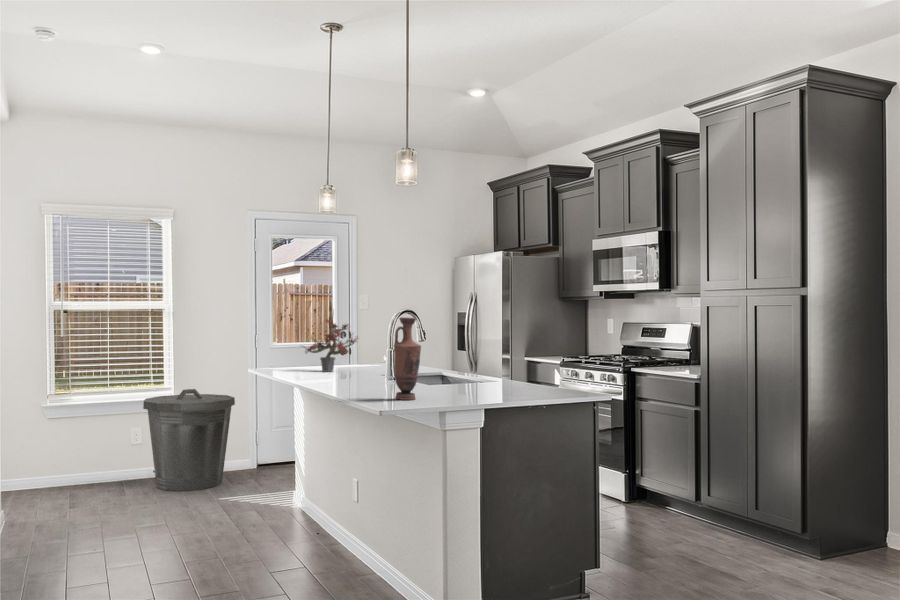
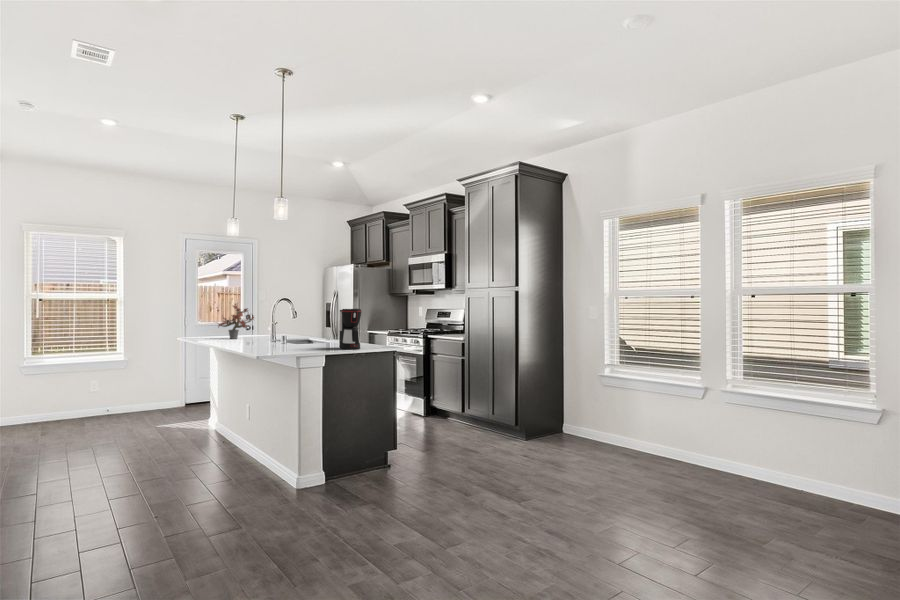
vase: present [394,317,421,400] -> none [270,301,288,351]
coffee maker: none [500,329,538,397] -> present [339,309,362,349]
trash can: present [143,389,235,491] -> none [101,353,170,422]

